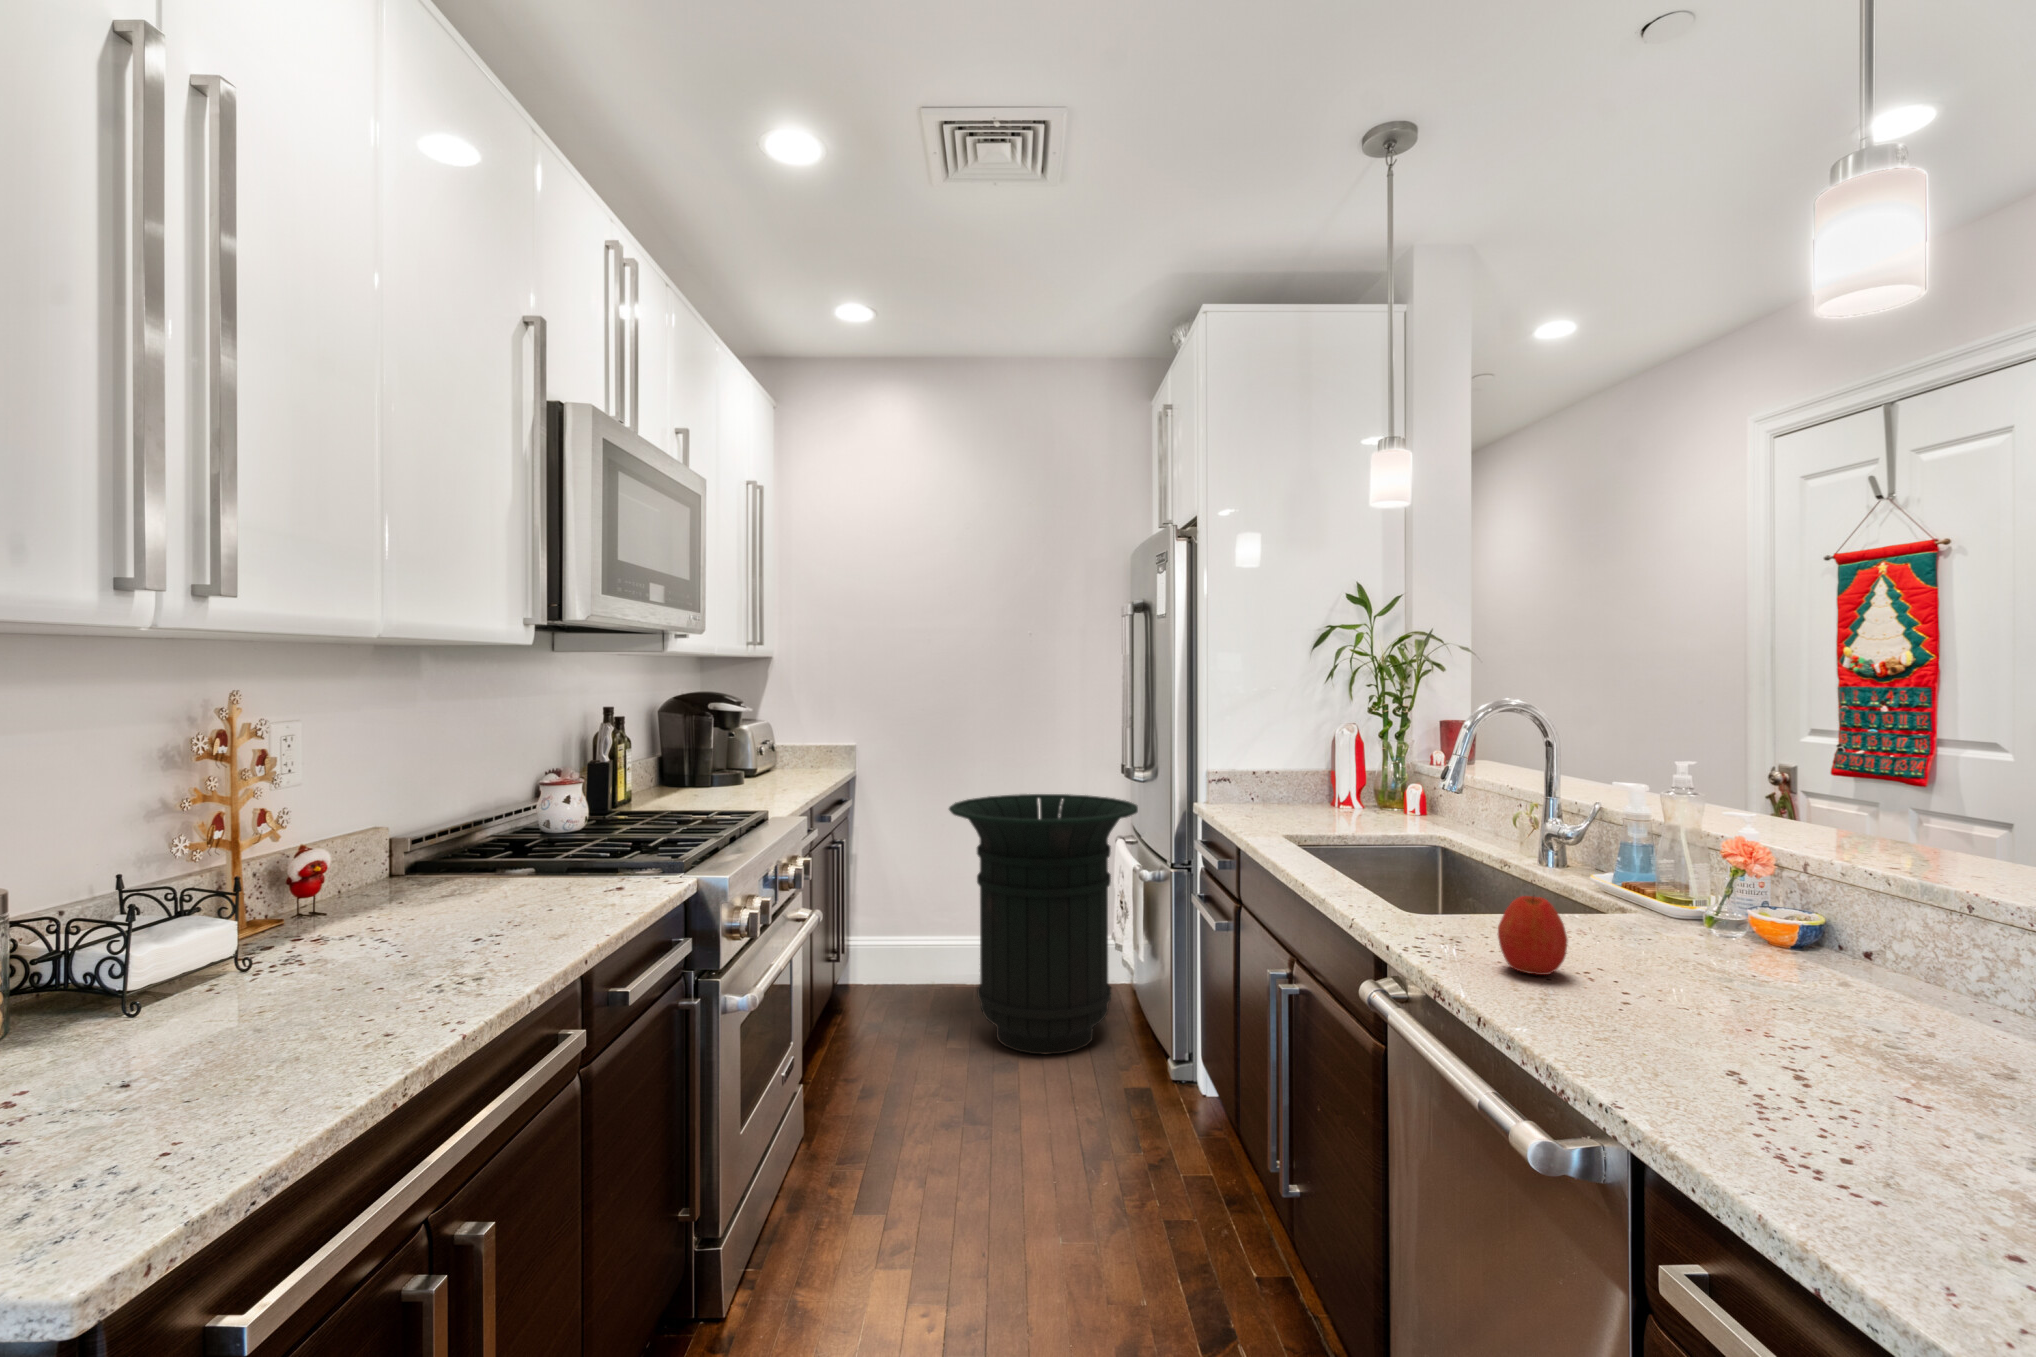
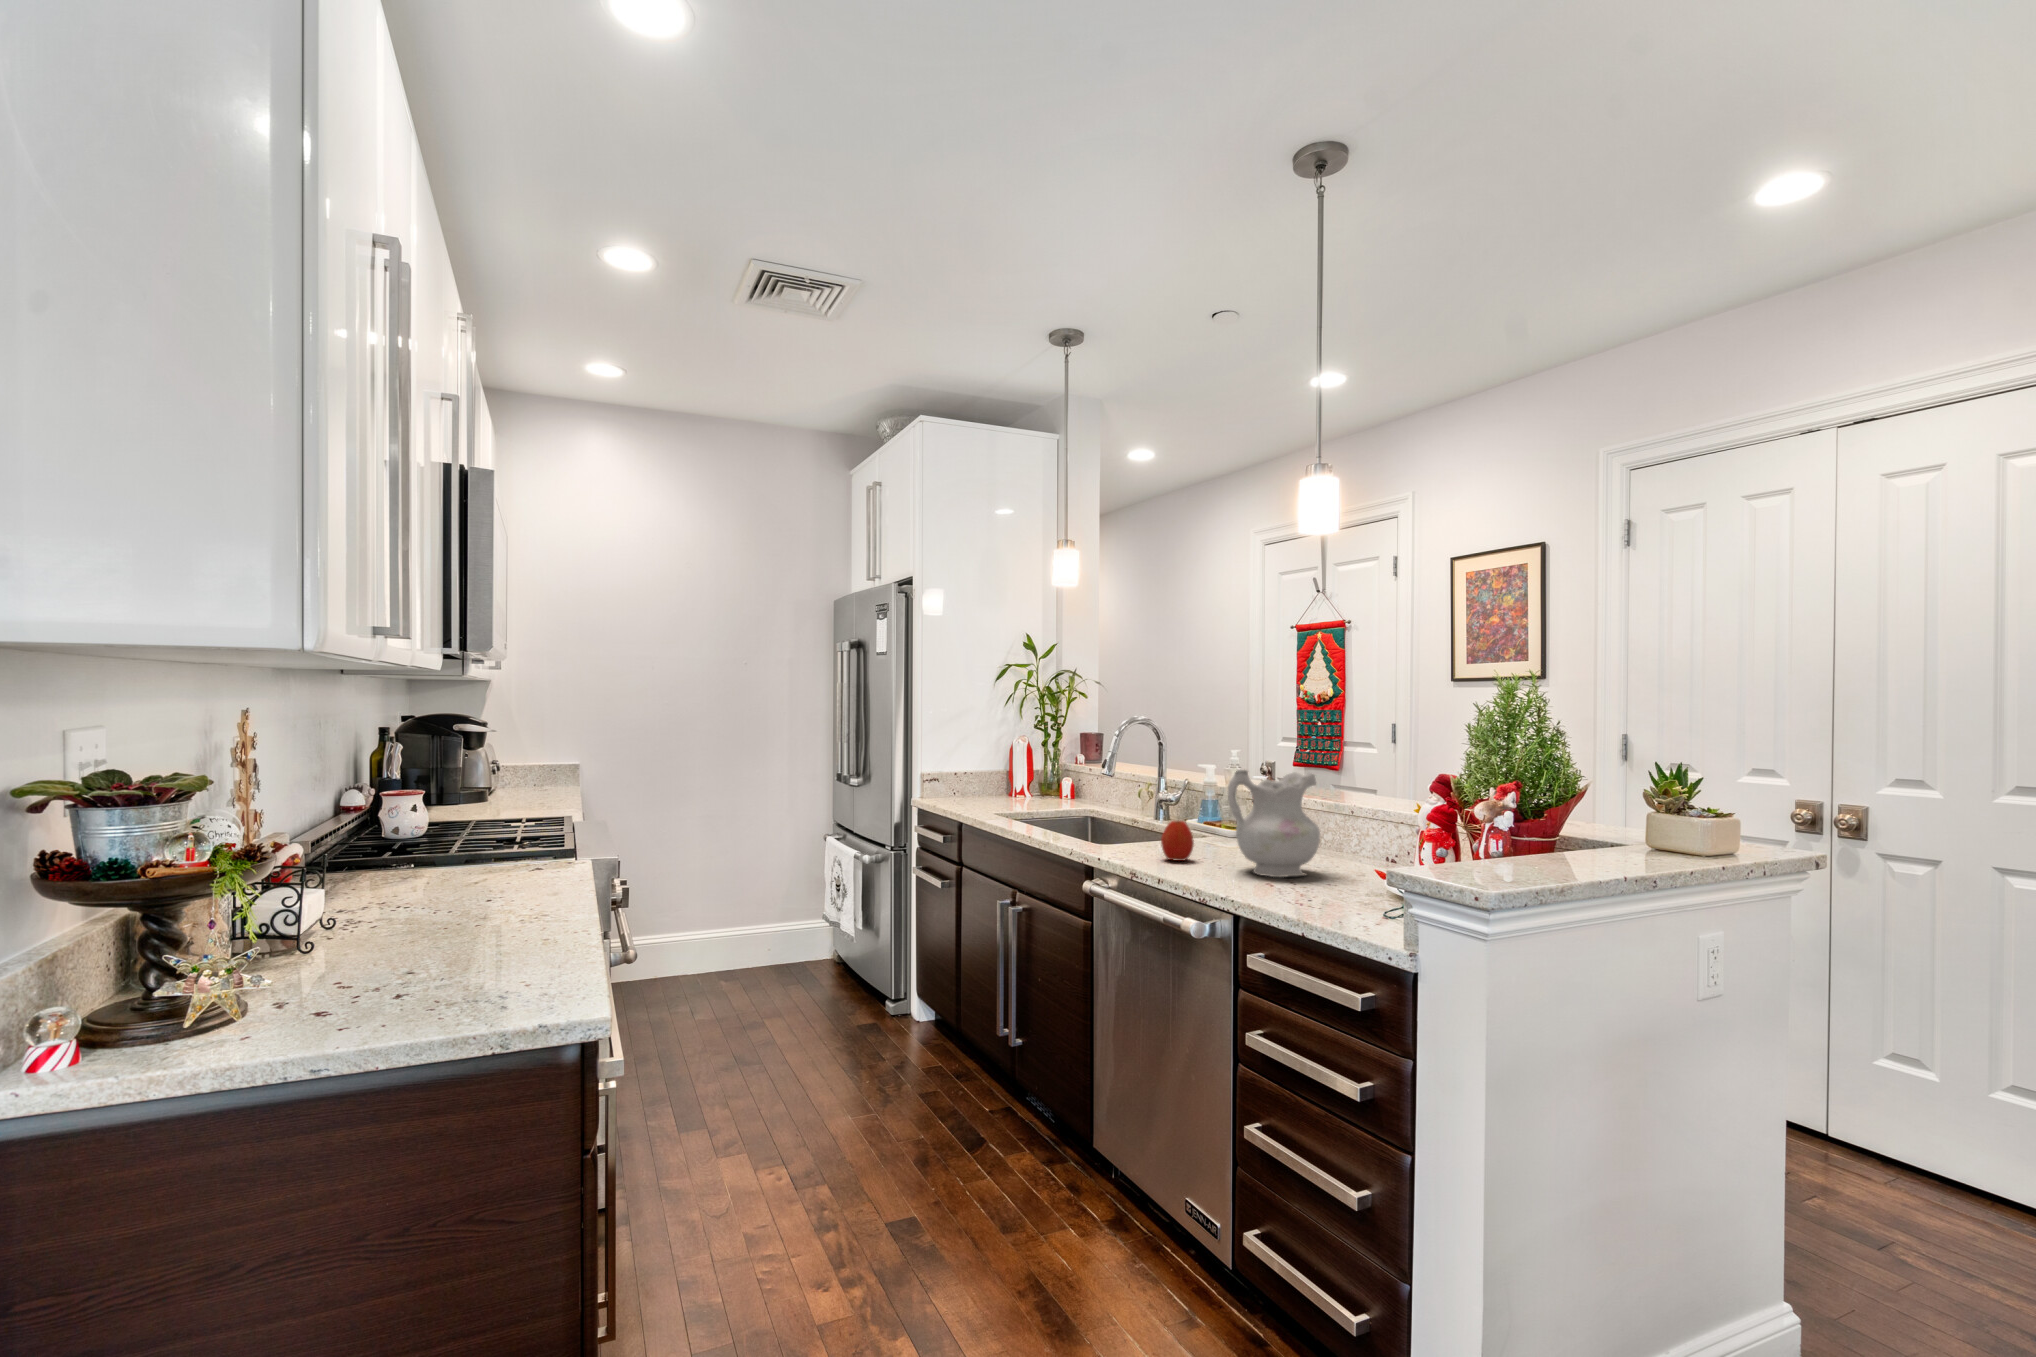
trash can: present [949,794,1138,1055] -> none [694,800,856,1014]
ceramic pitcher: none [1633,811,1881,1061] -> present [1228,770,1320,877]

